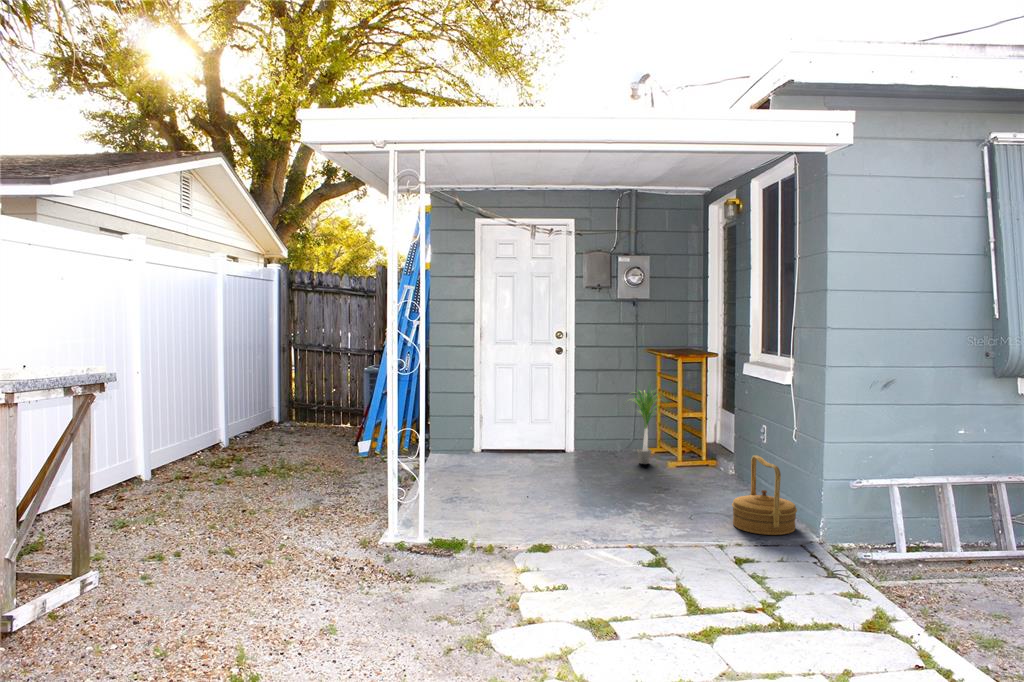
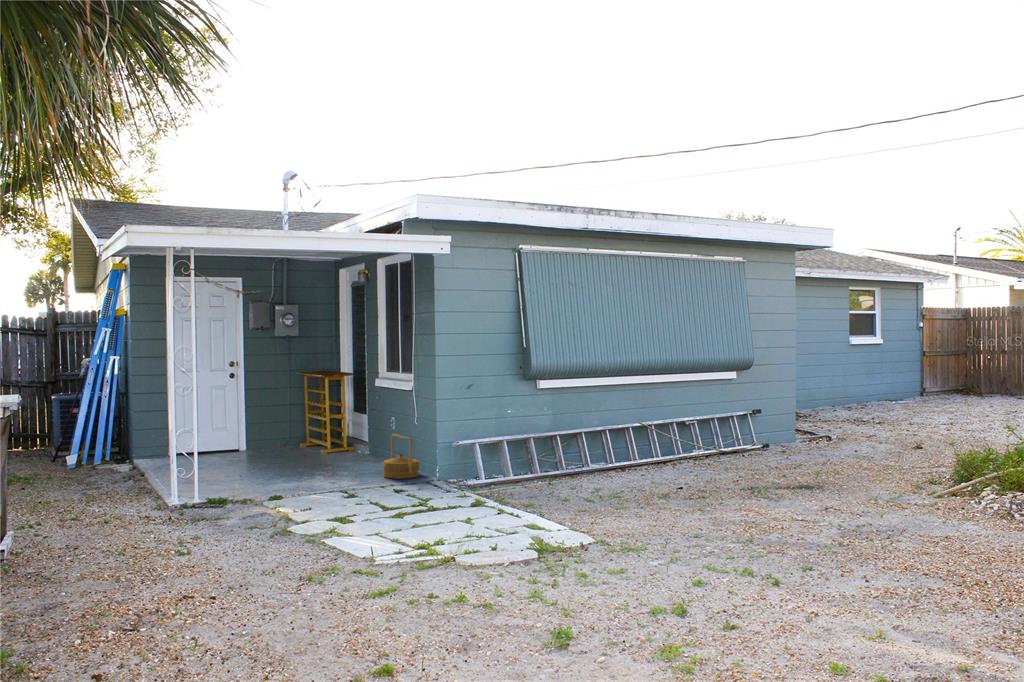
potted plant: present [634,389,659,464] -> none [281,392,323,455]

